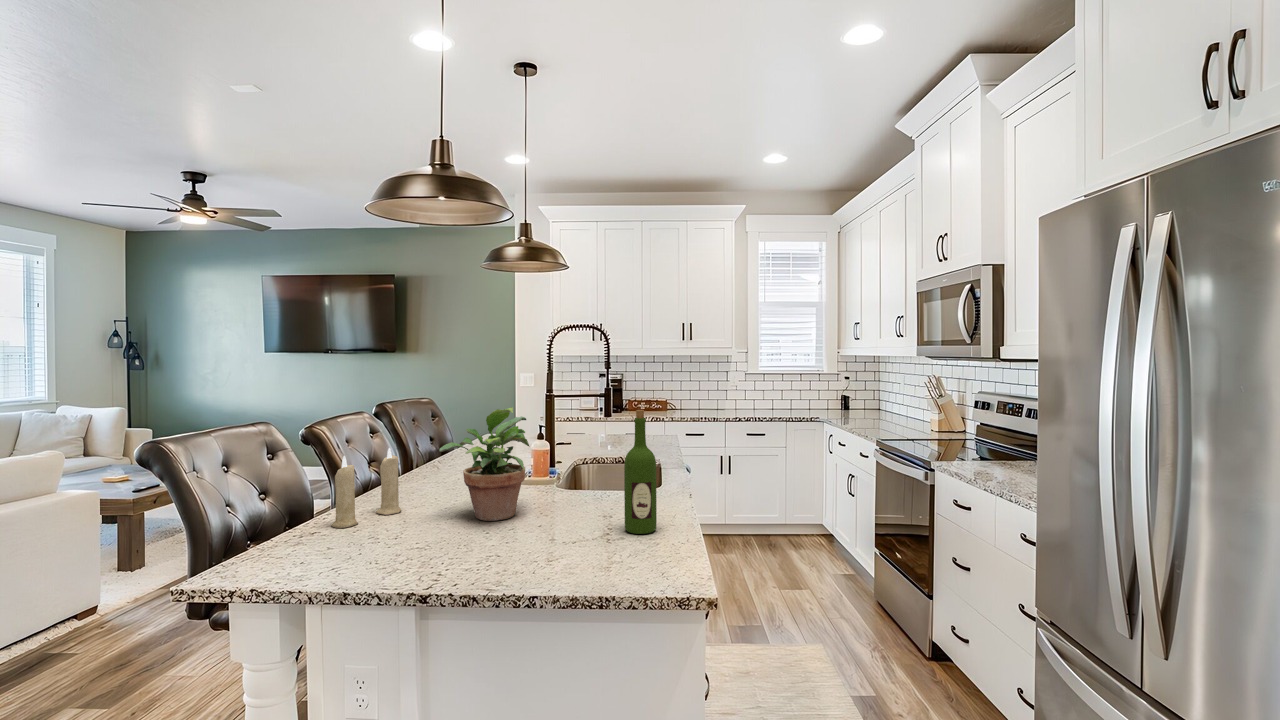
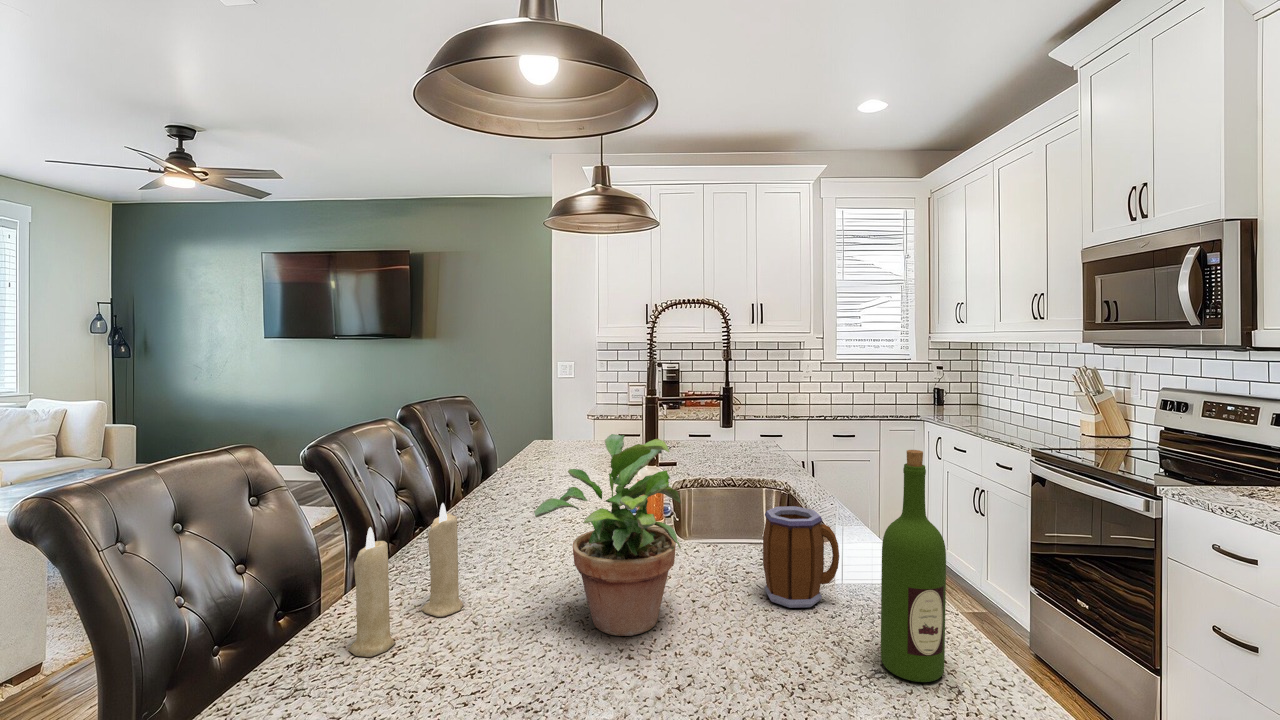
mug: none [585,453,628,511] -> present [763,506,839,608]

